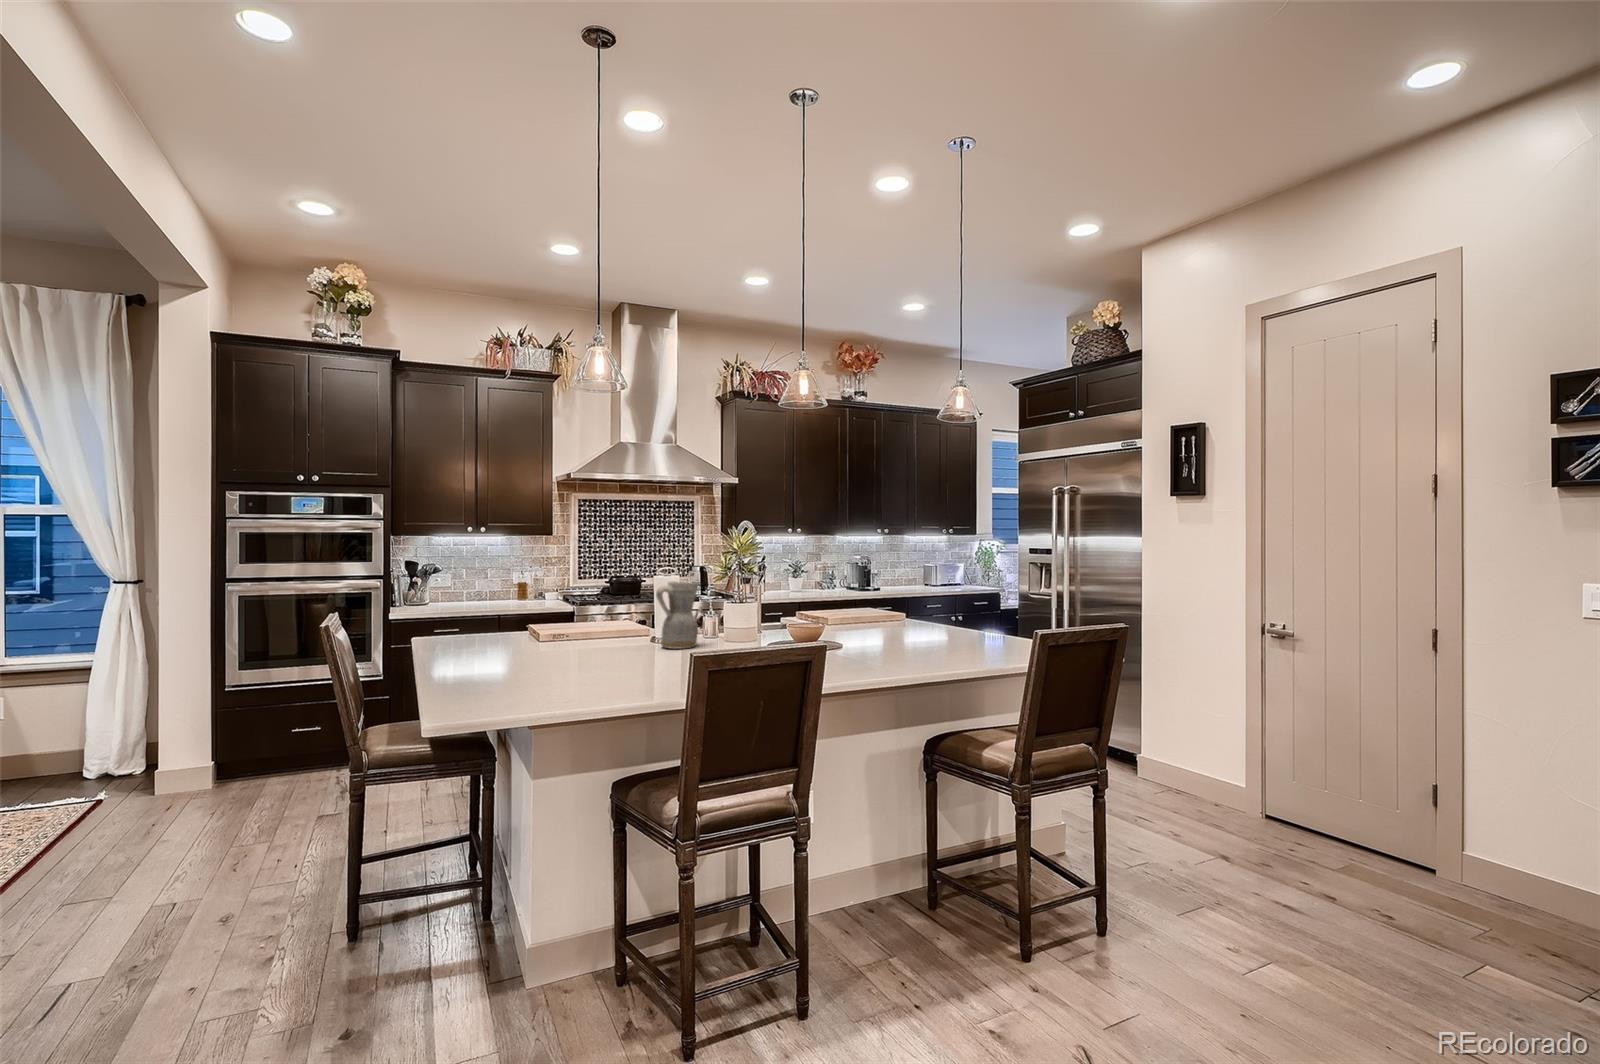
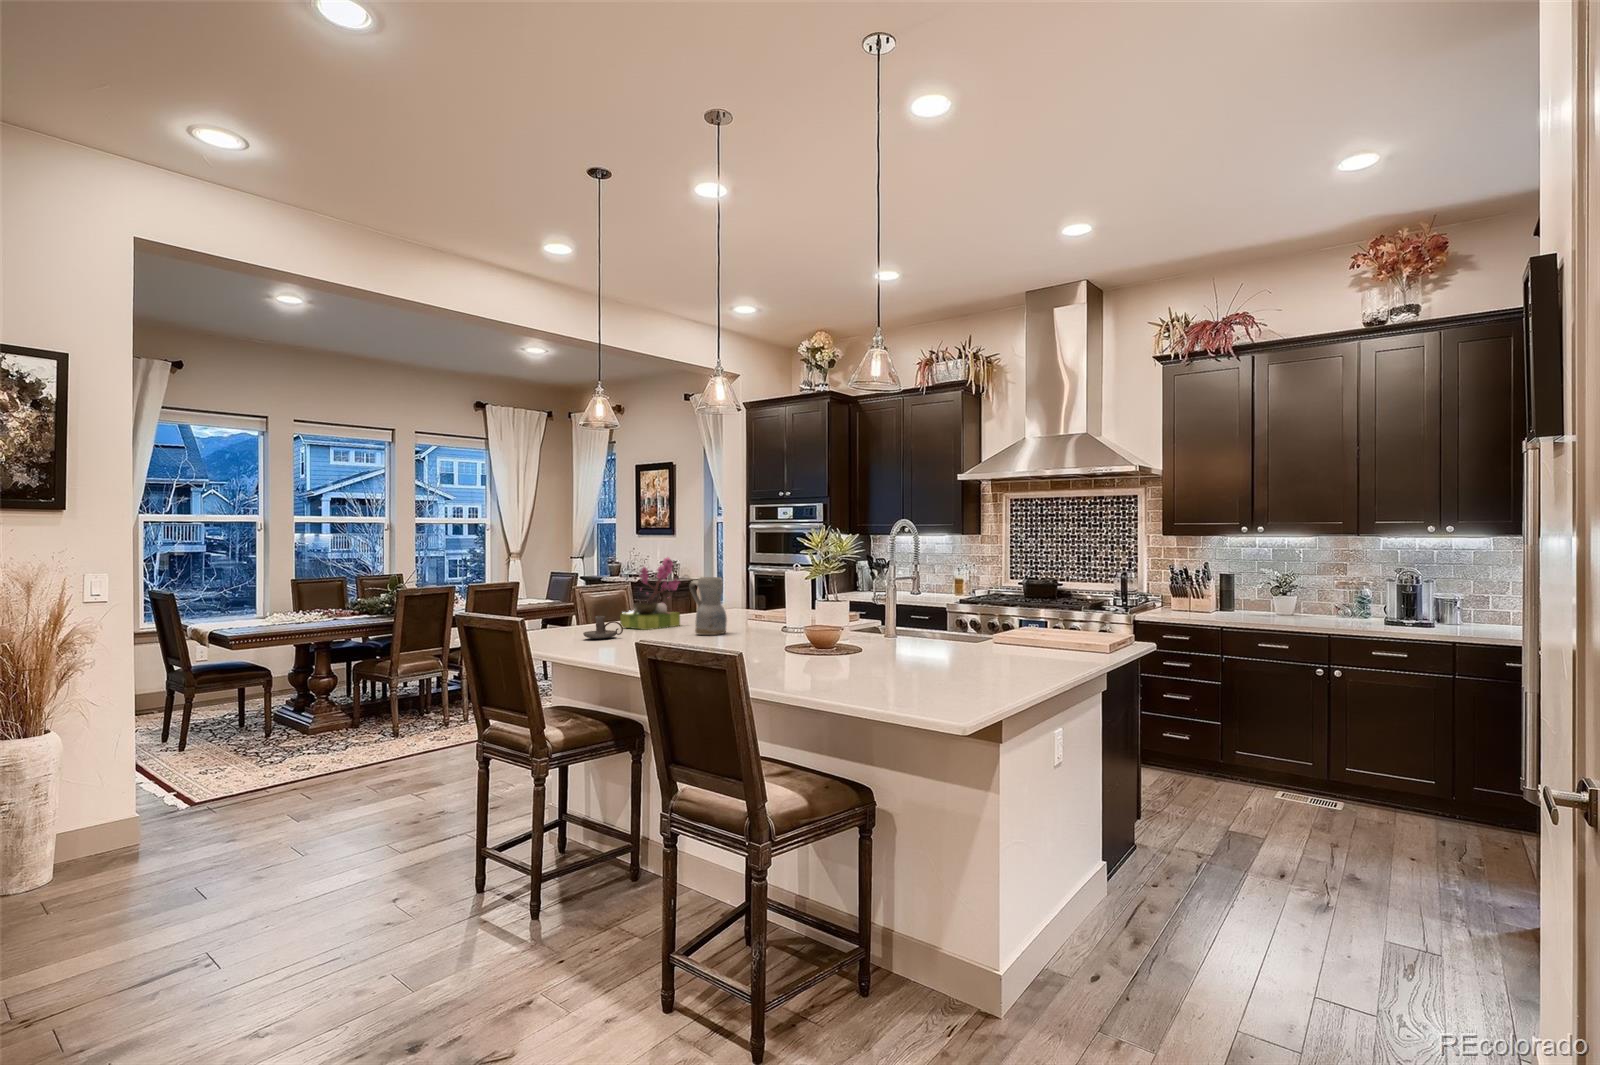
flower arrangement: none [481,559,555,661] -> present [620,557,680,630]
candle holder: none [567,640,616,671] -> present [583,616,623,639]

